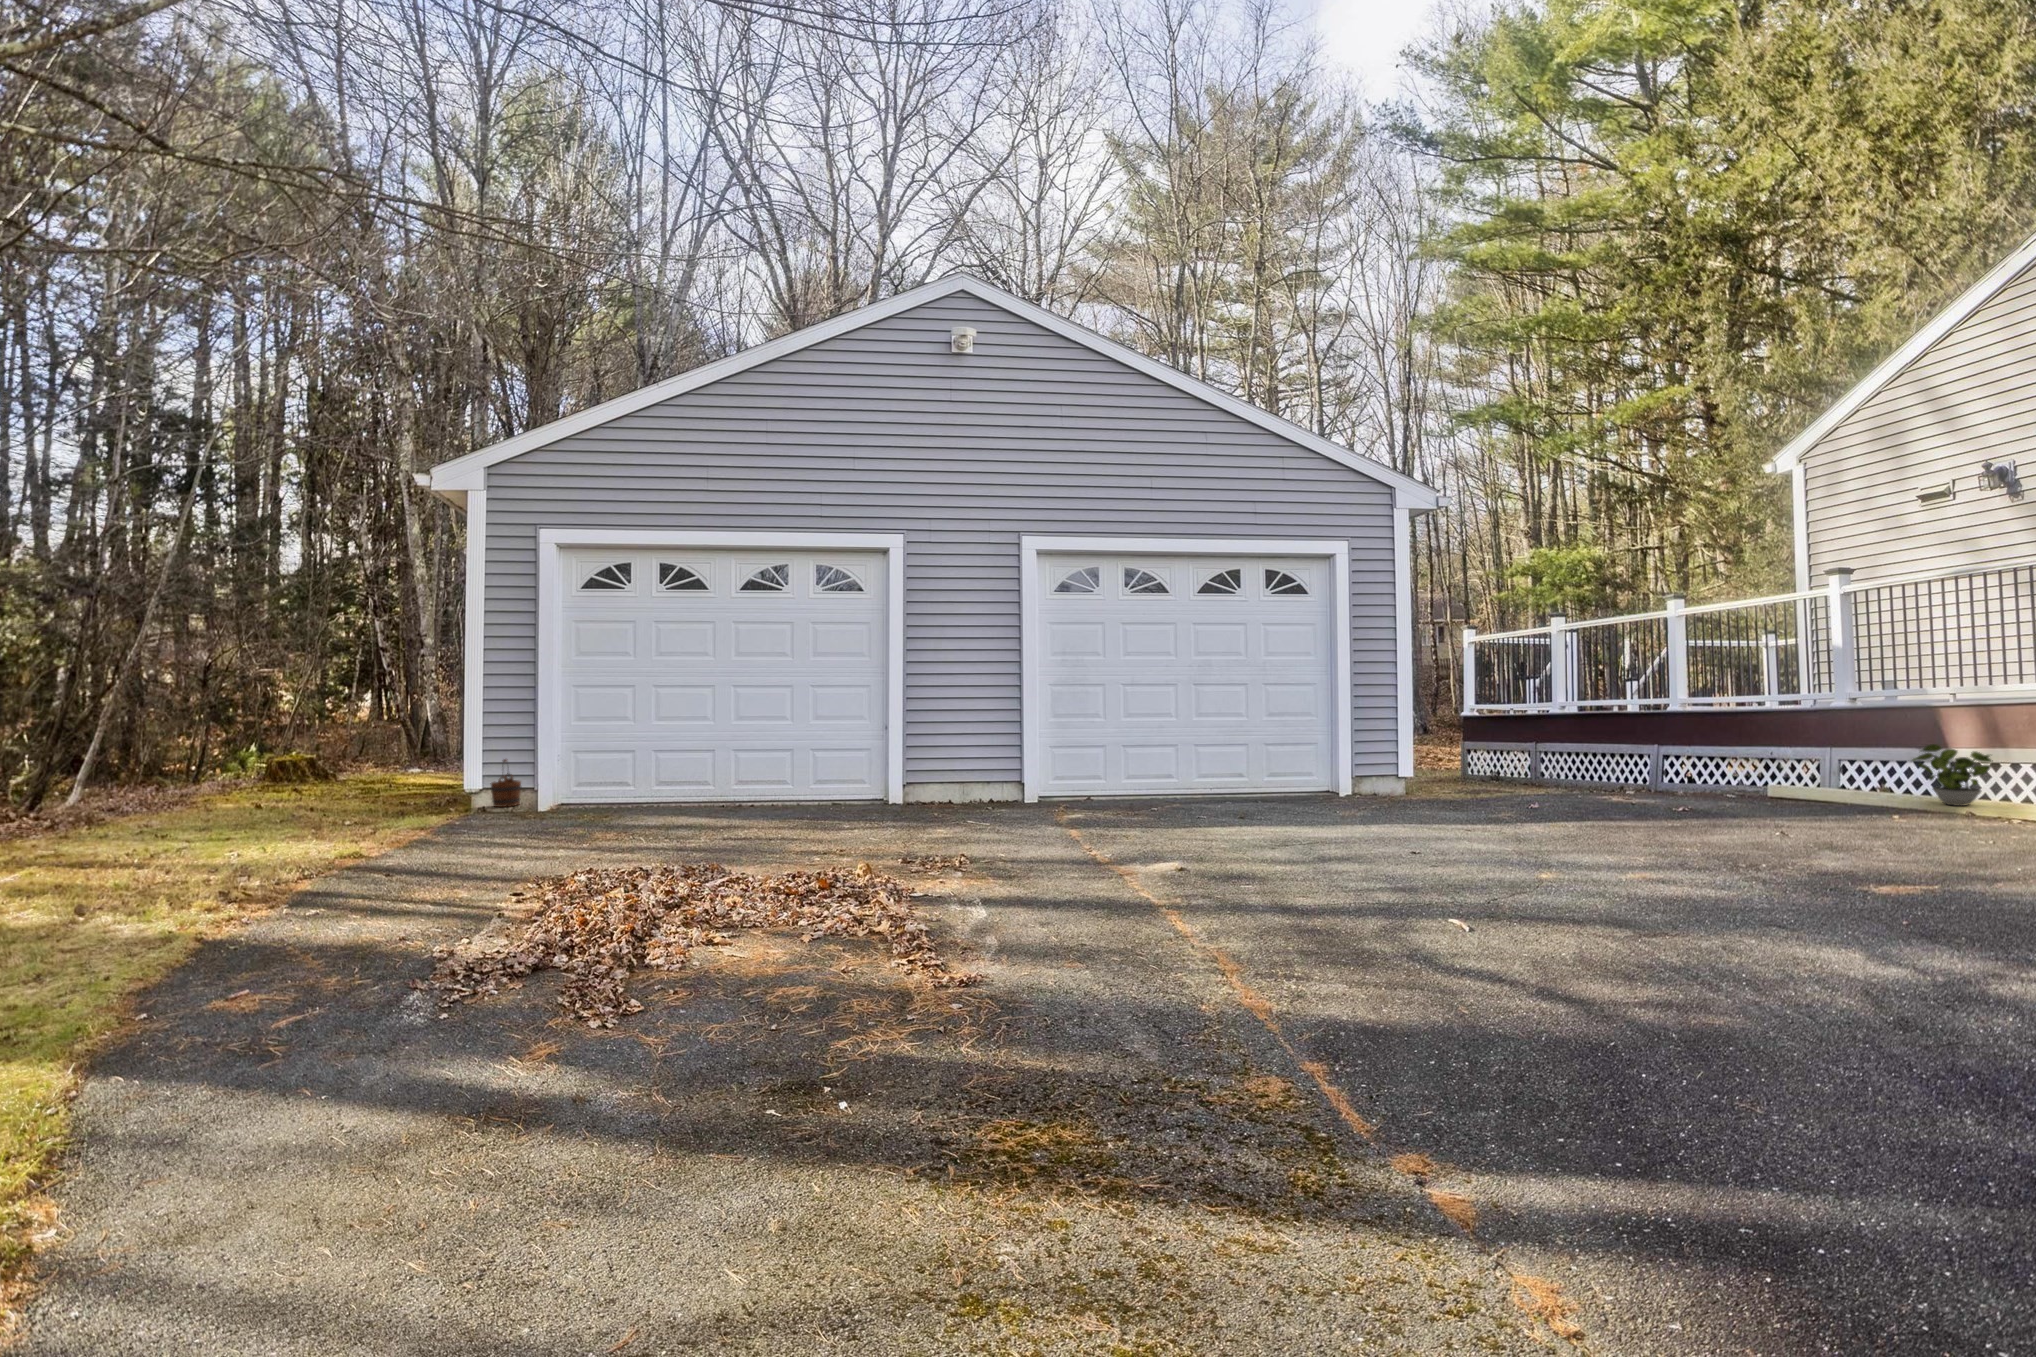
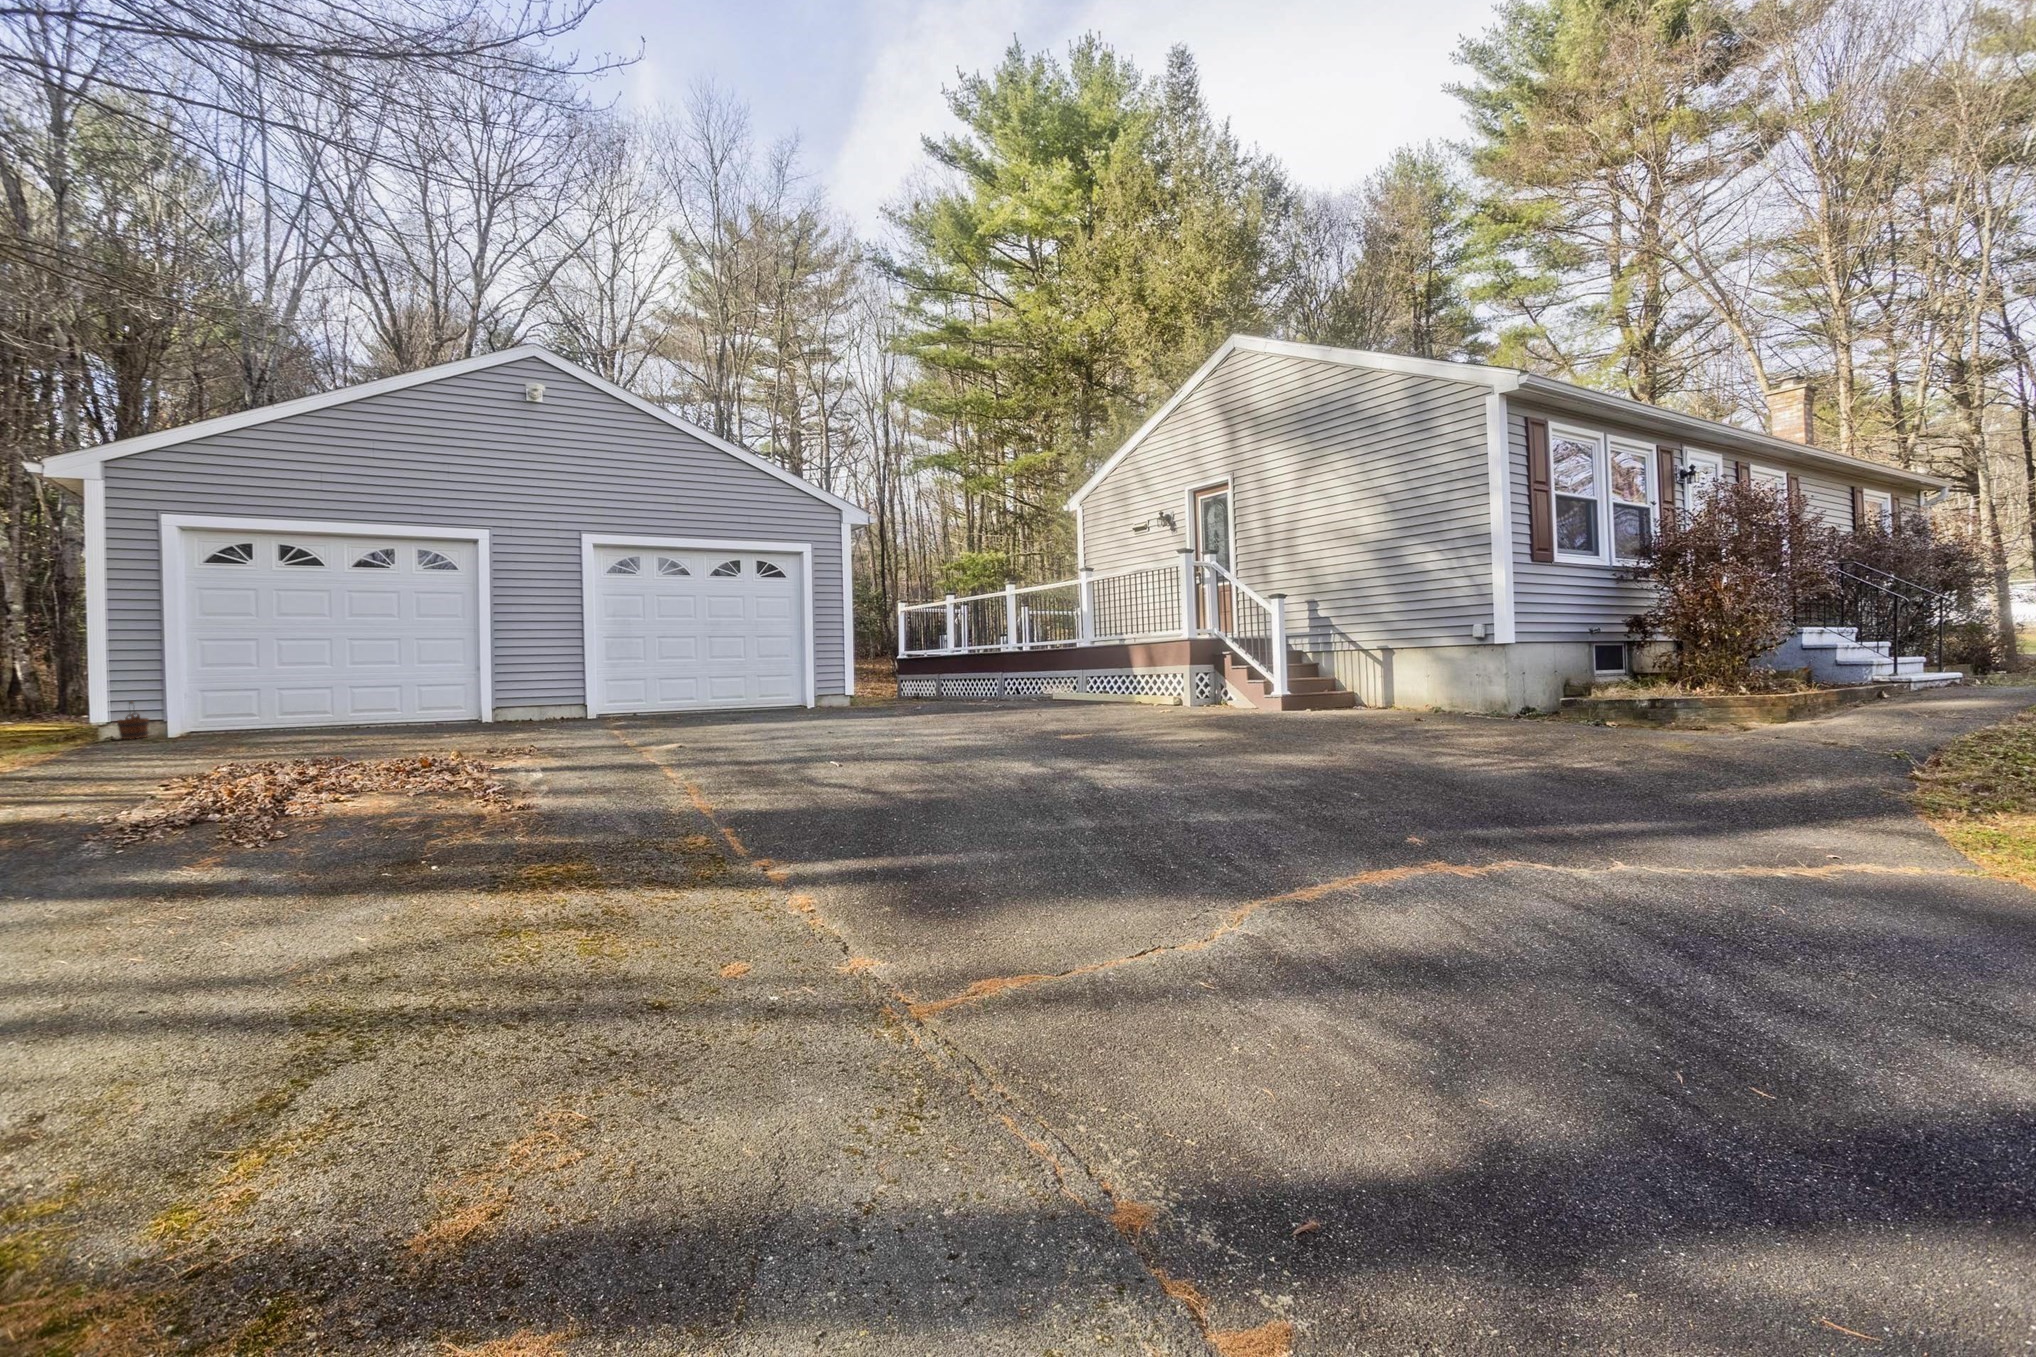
potted plant: present [1913,744,1993,806] -> none [1103,662,1139,694]

